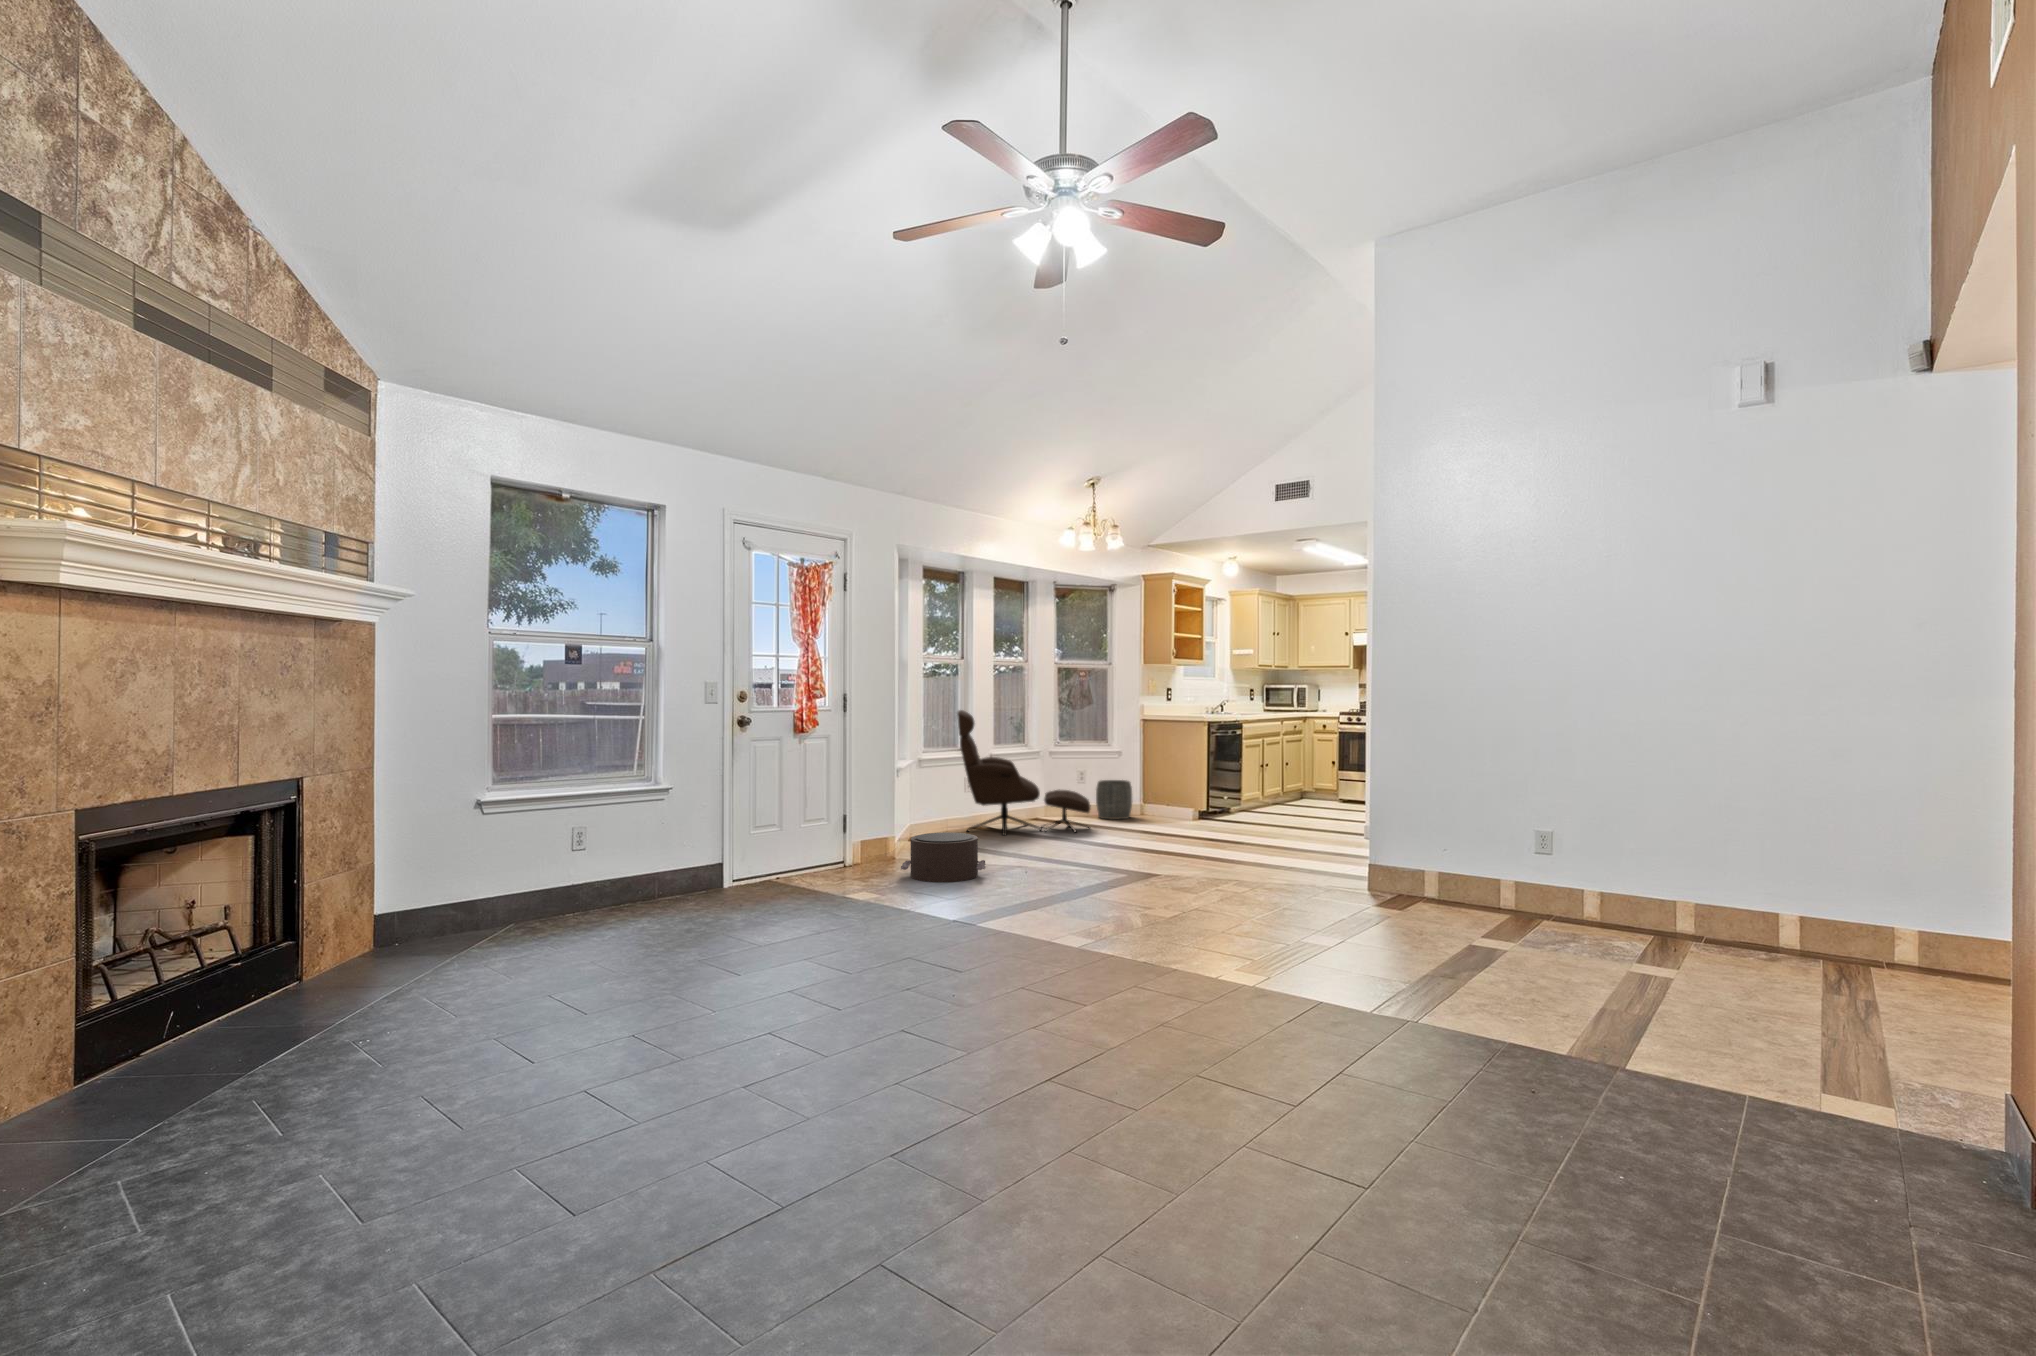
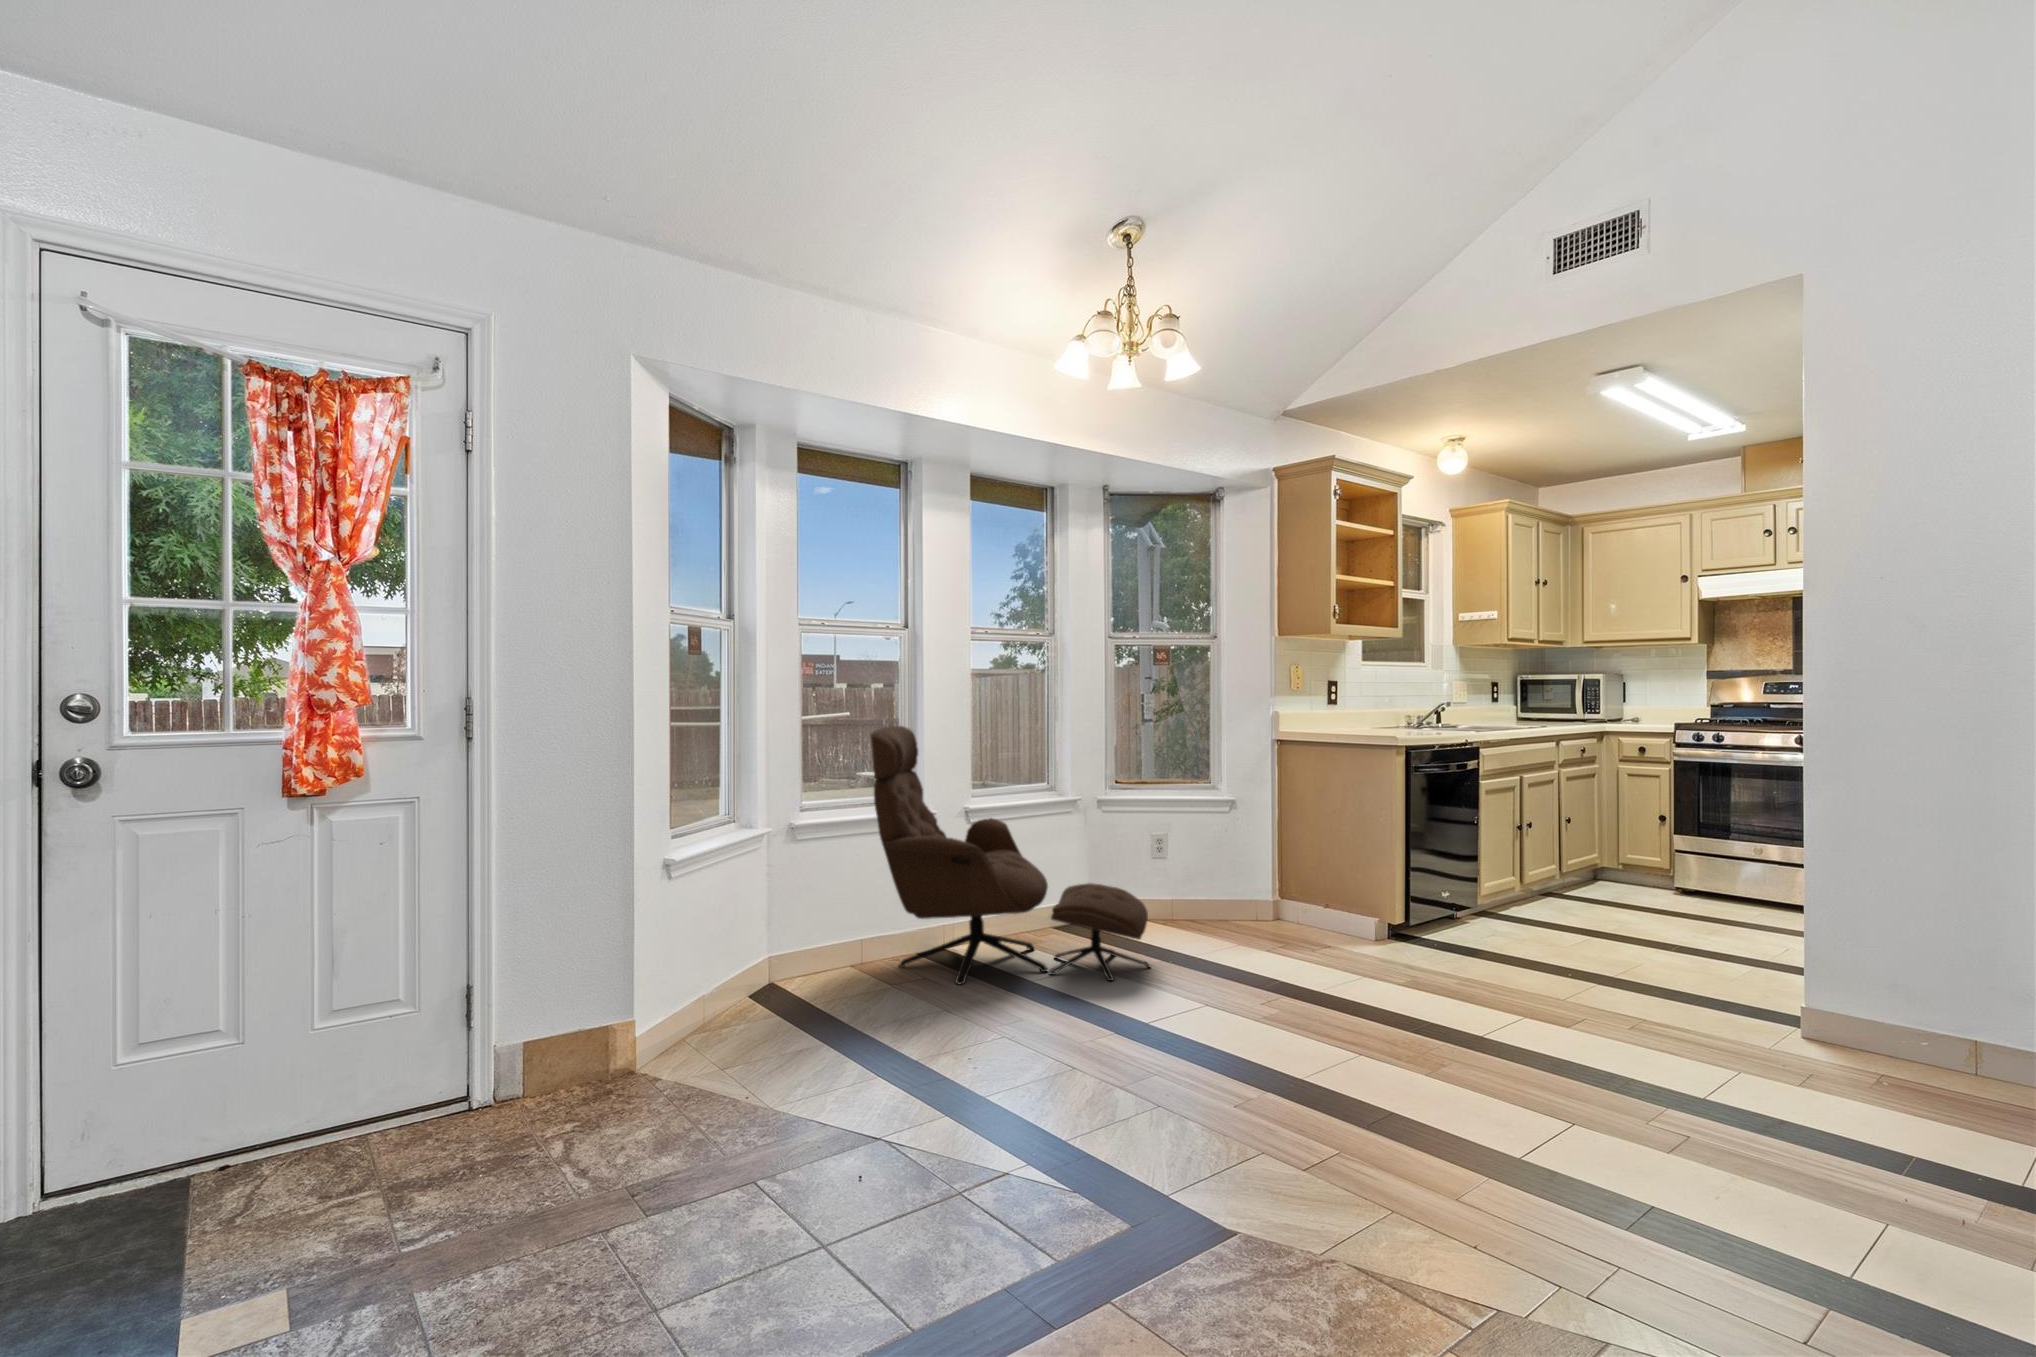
woven basket: present [1096,780,1132,819] -> none [1182,855,1253,936]
pouf: present [901,832,986,882] -> none [490,1045,748,1220]

